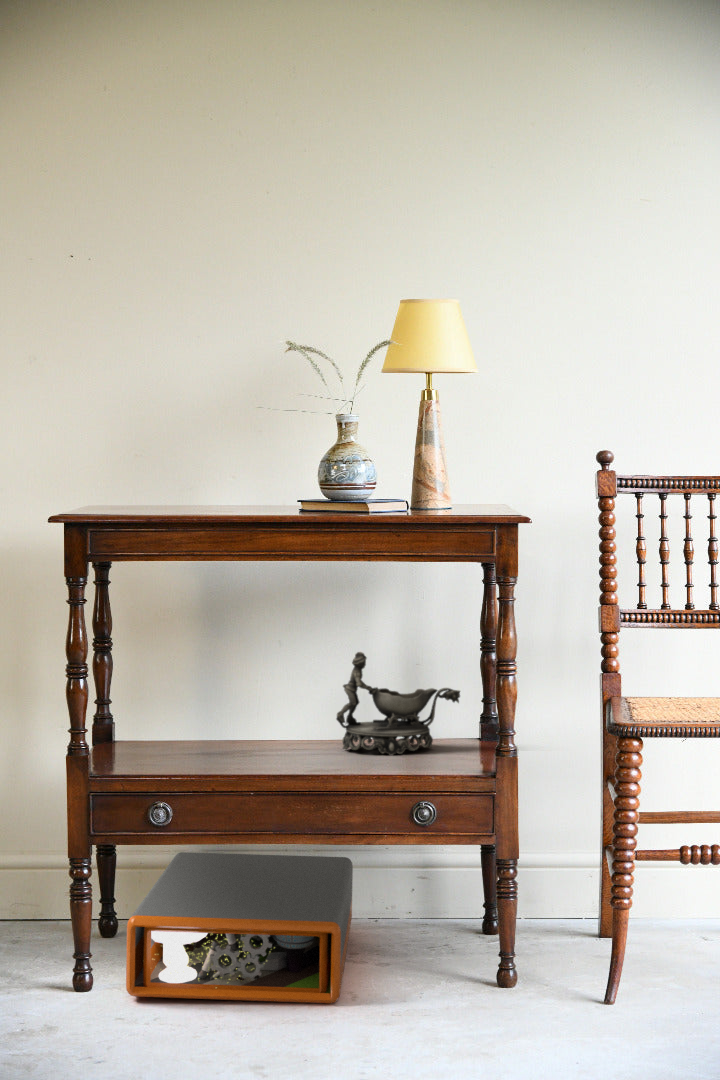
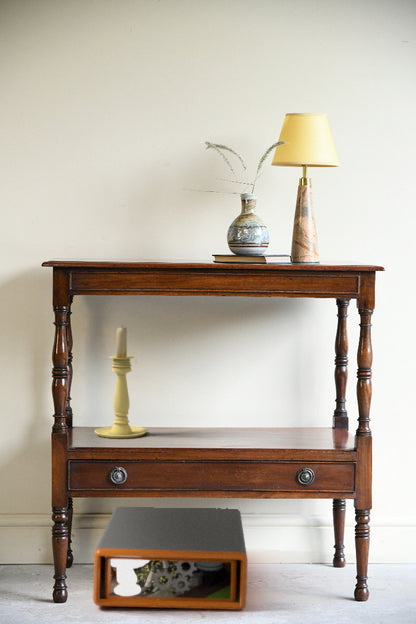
candle holder: none [136,601,211,761] -> present [95,327,147,438]
decorative bowl: present [336,652,460,755] -> none [235,363,321,435]

